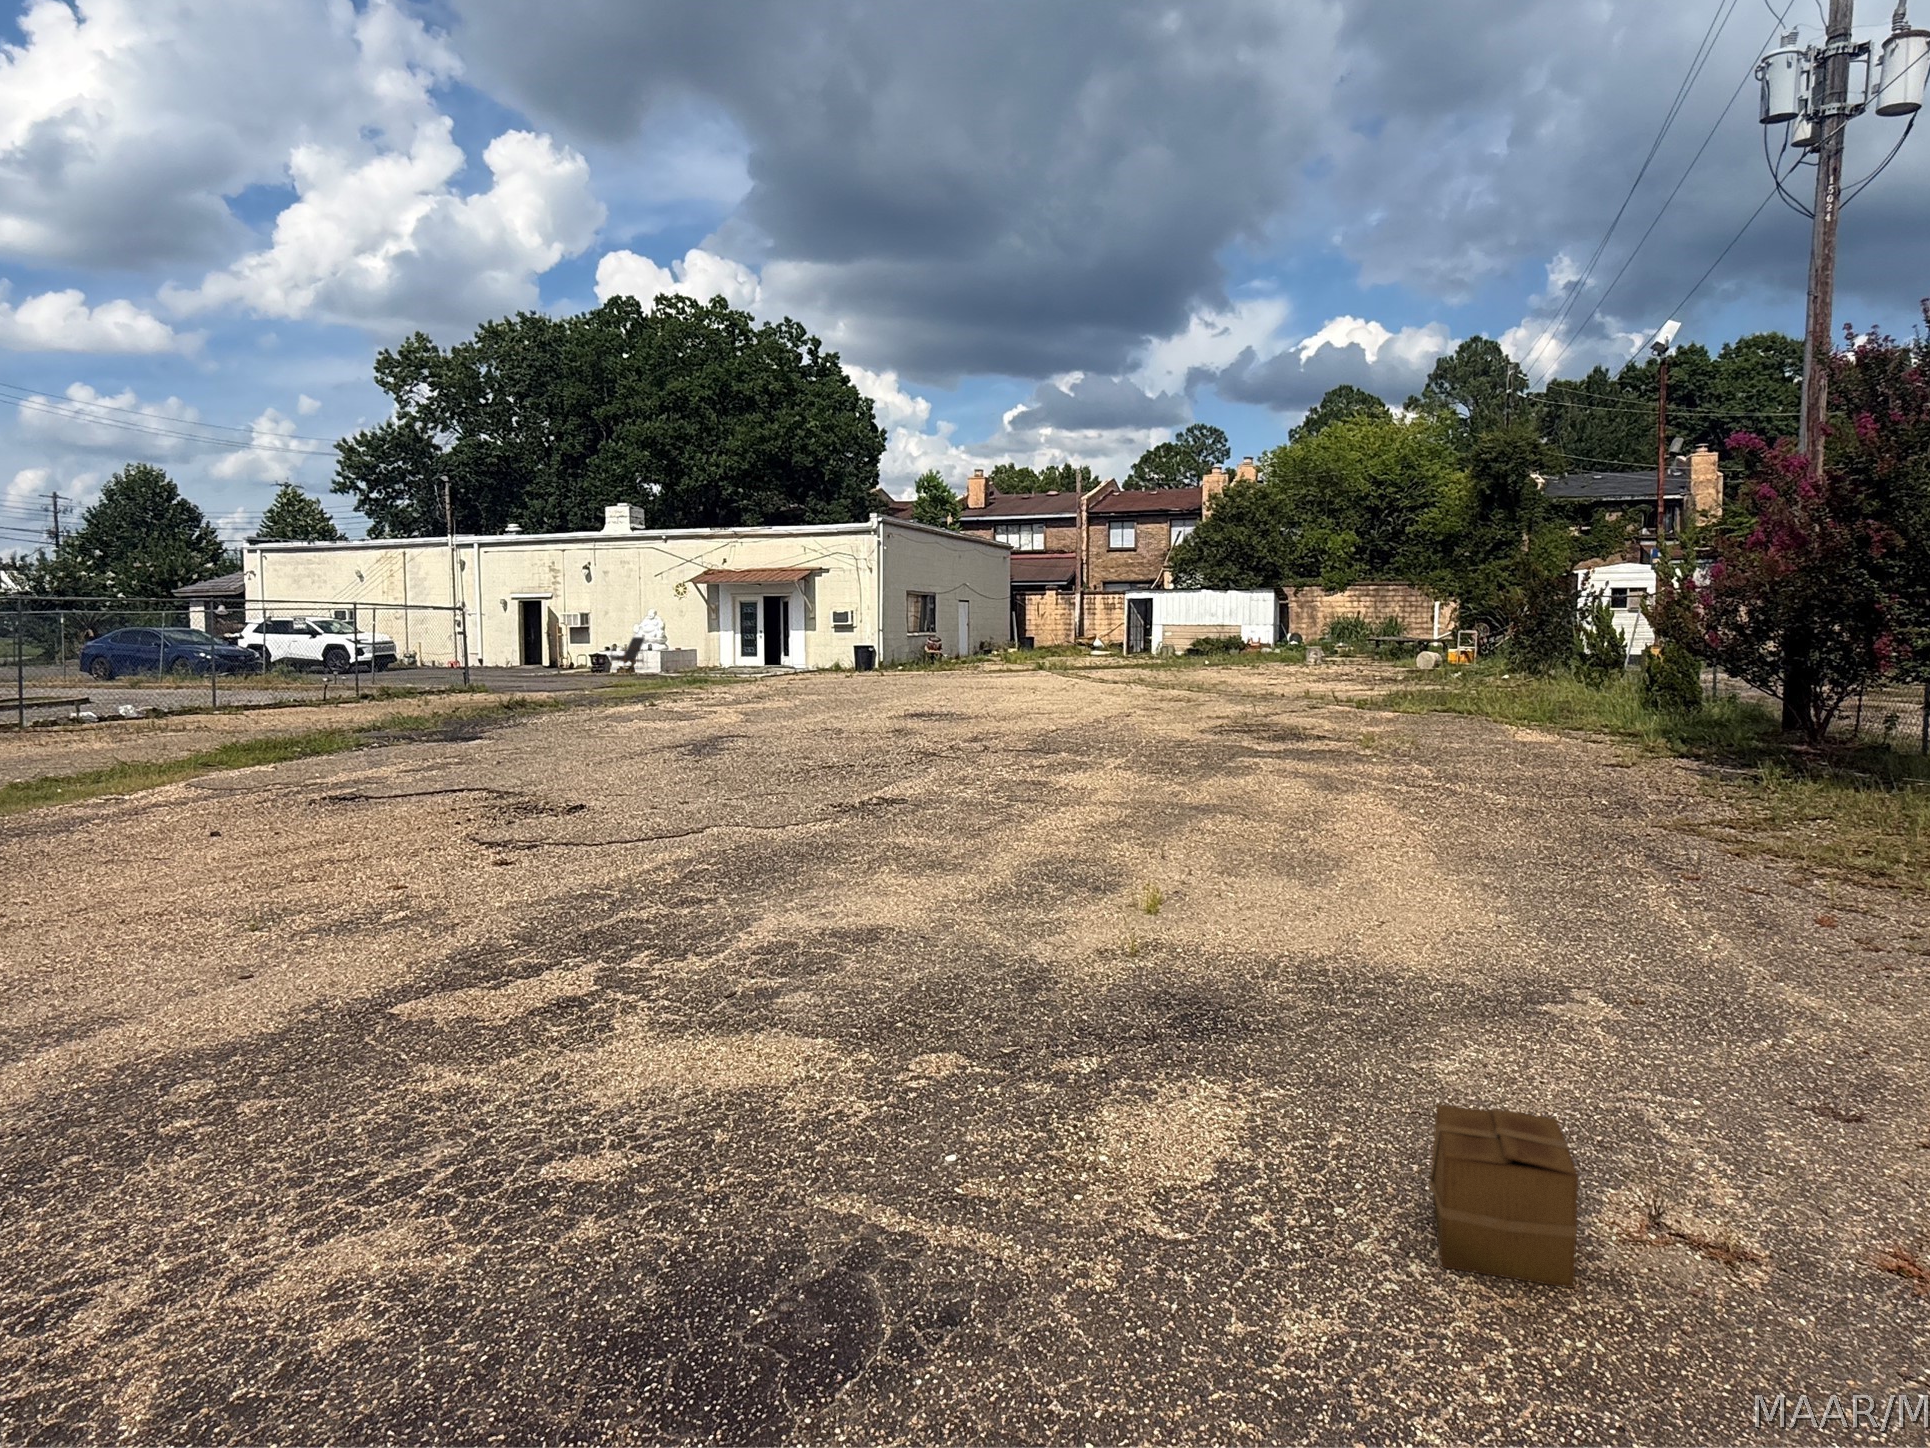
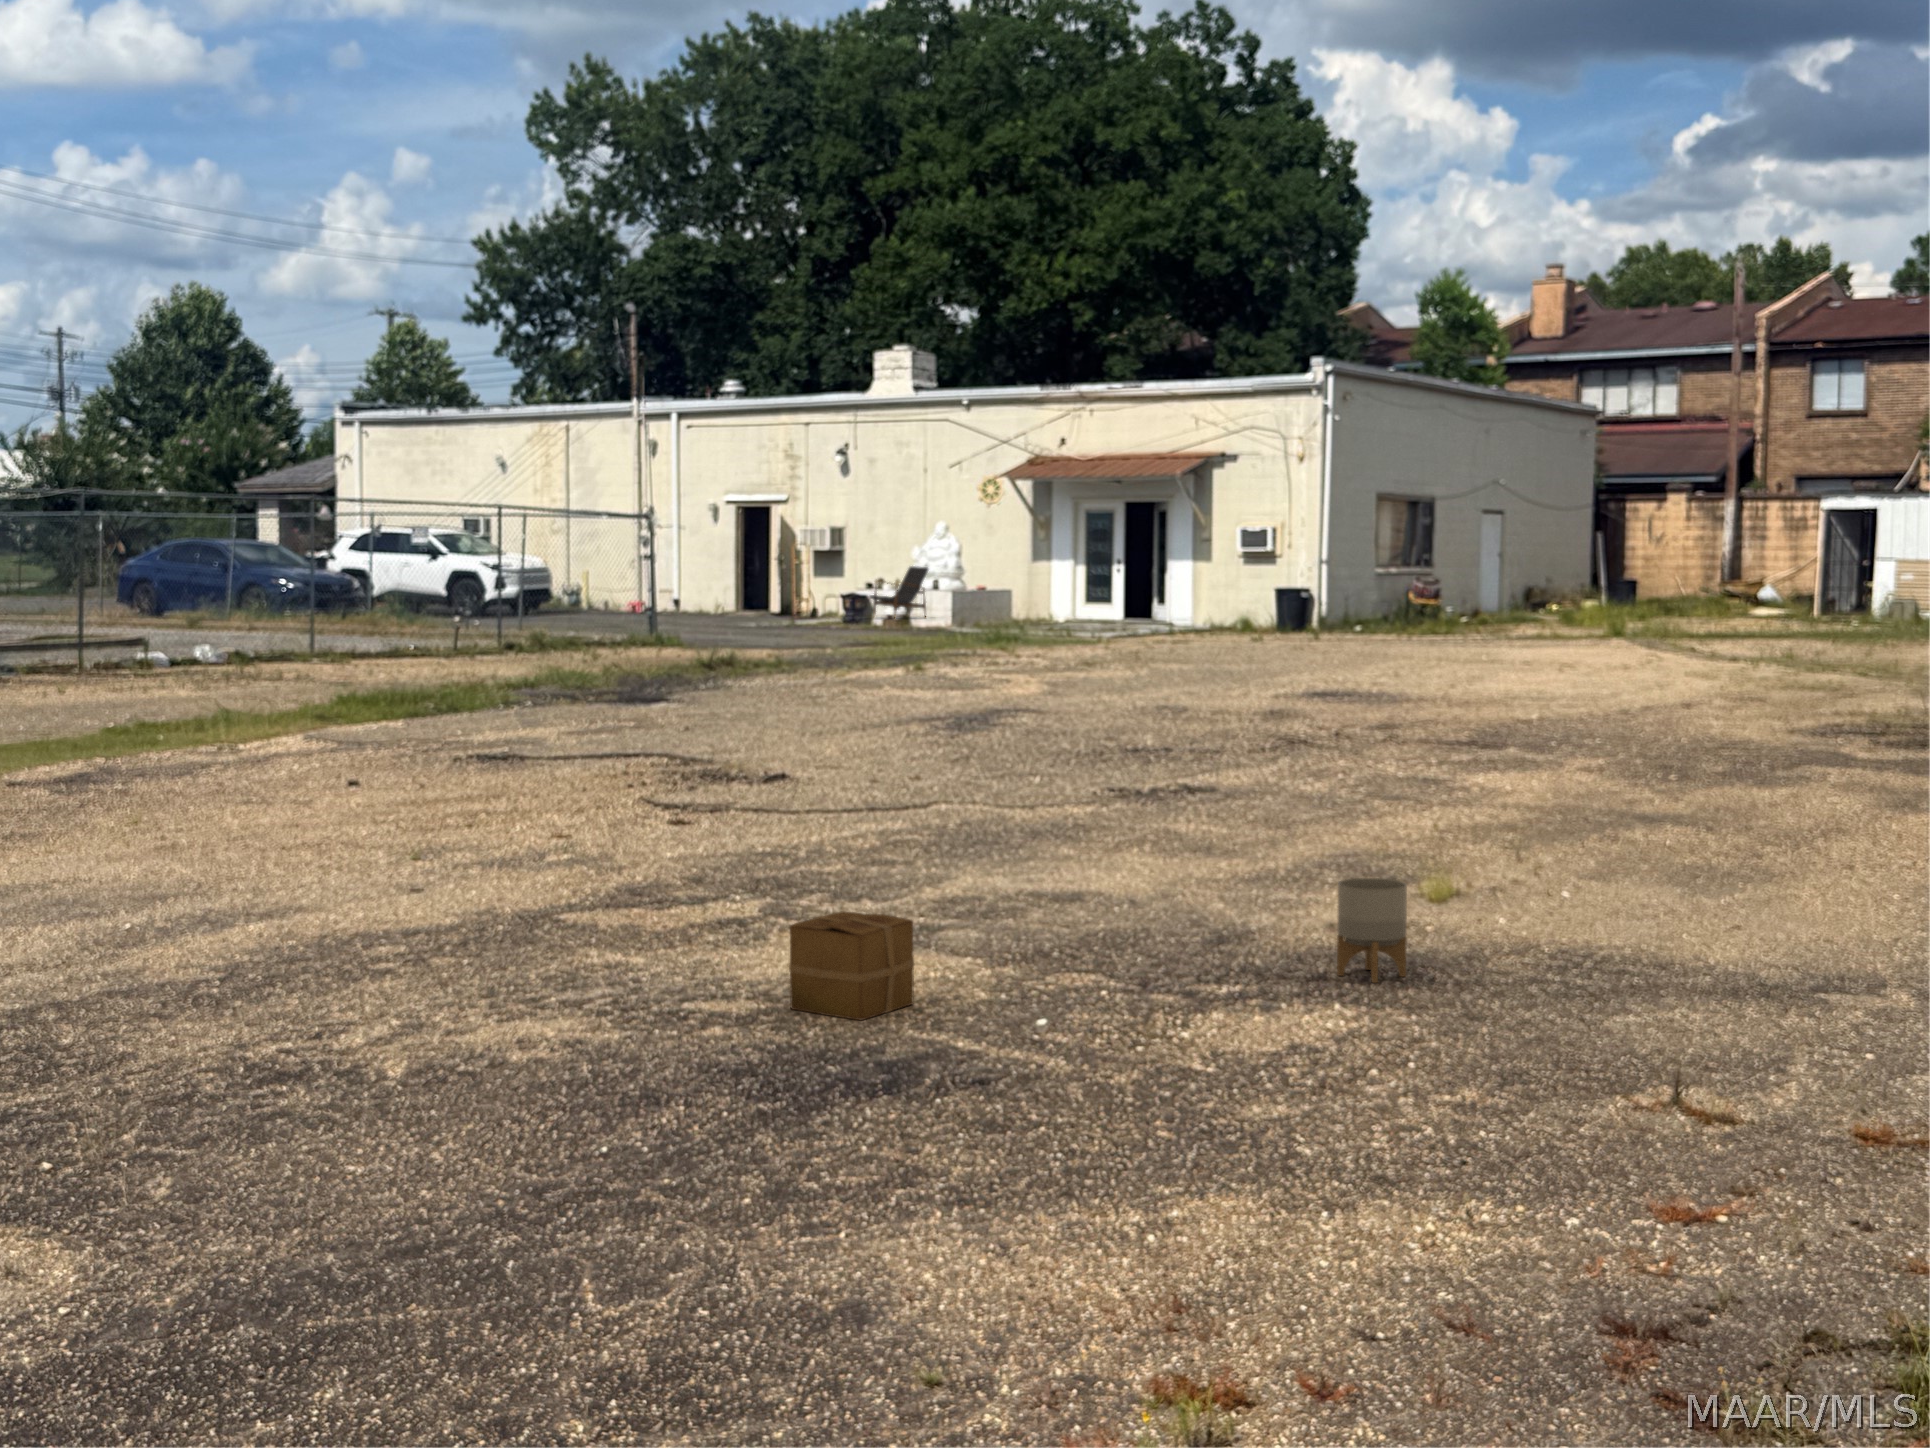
planter: none [1187,993,1263,1121] -> present [1337,878,1407,983]
cardboard box: present [1429,1105,1578,1288] -> present [789,911,914,1021]

